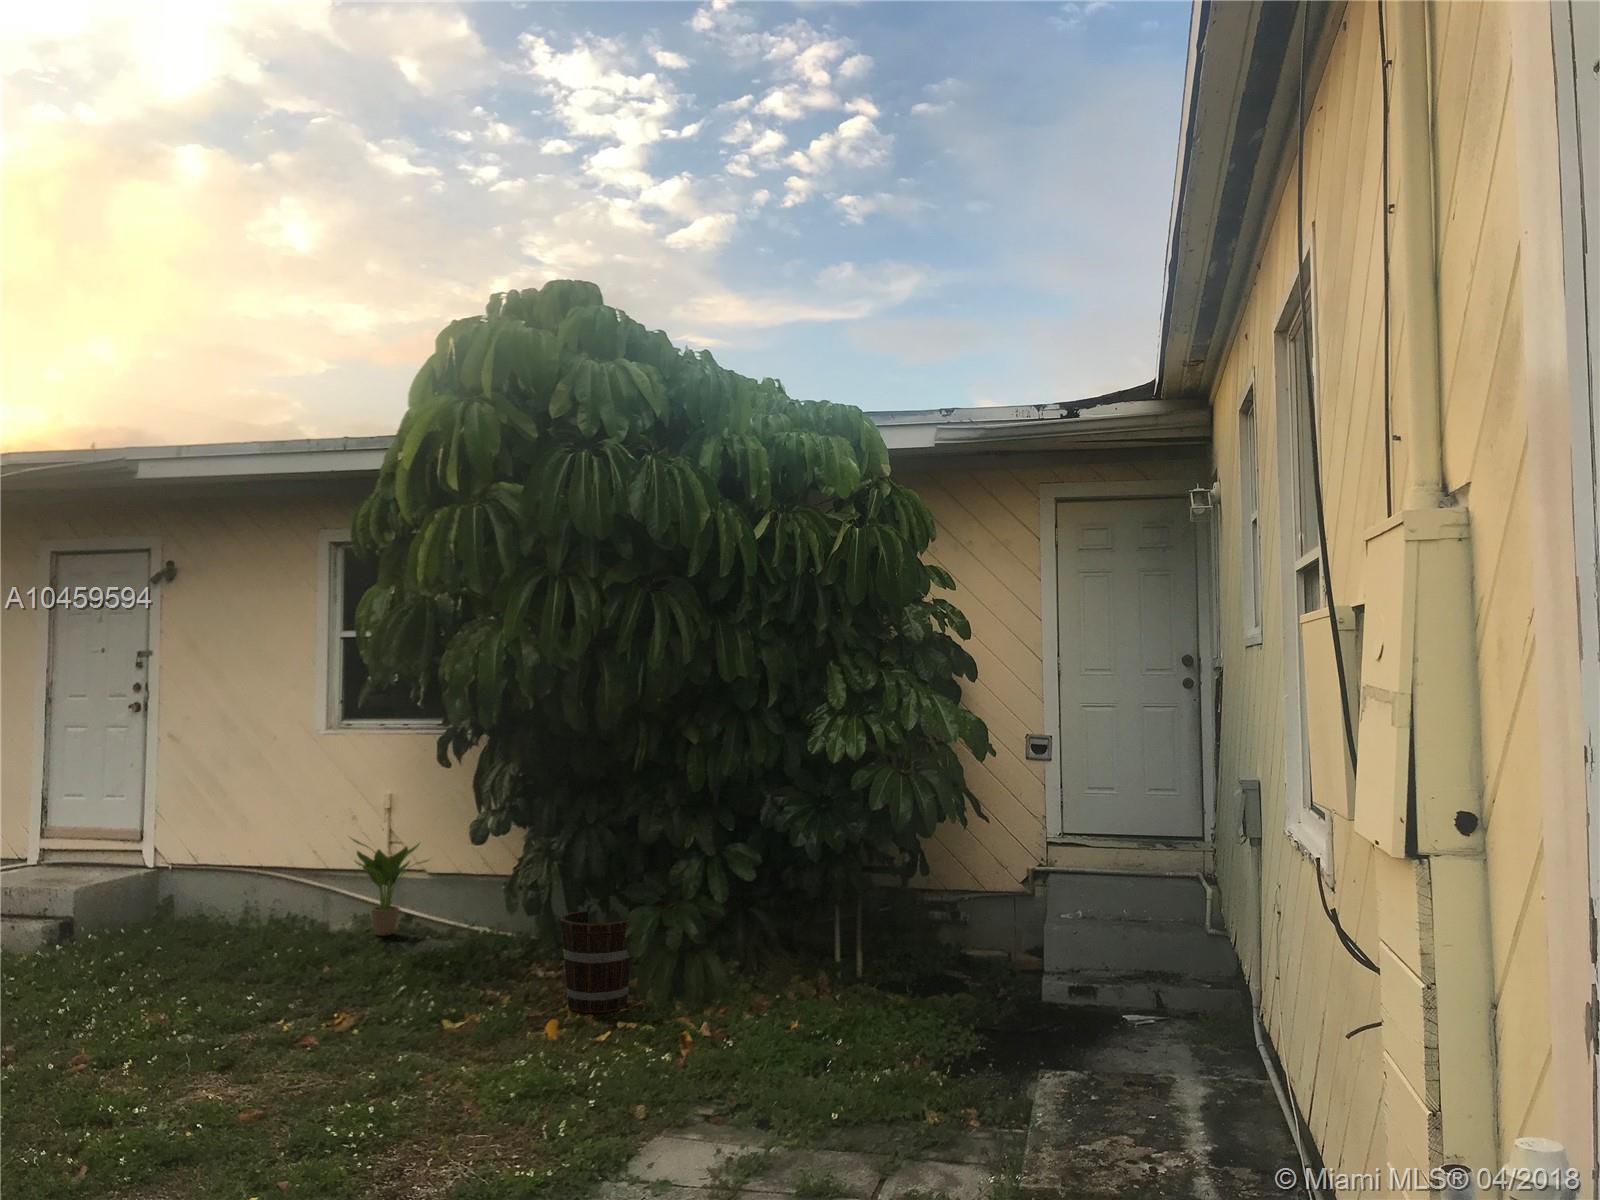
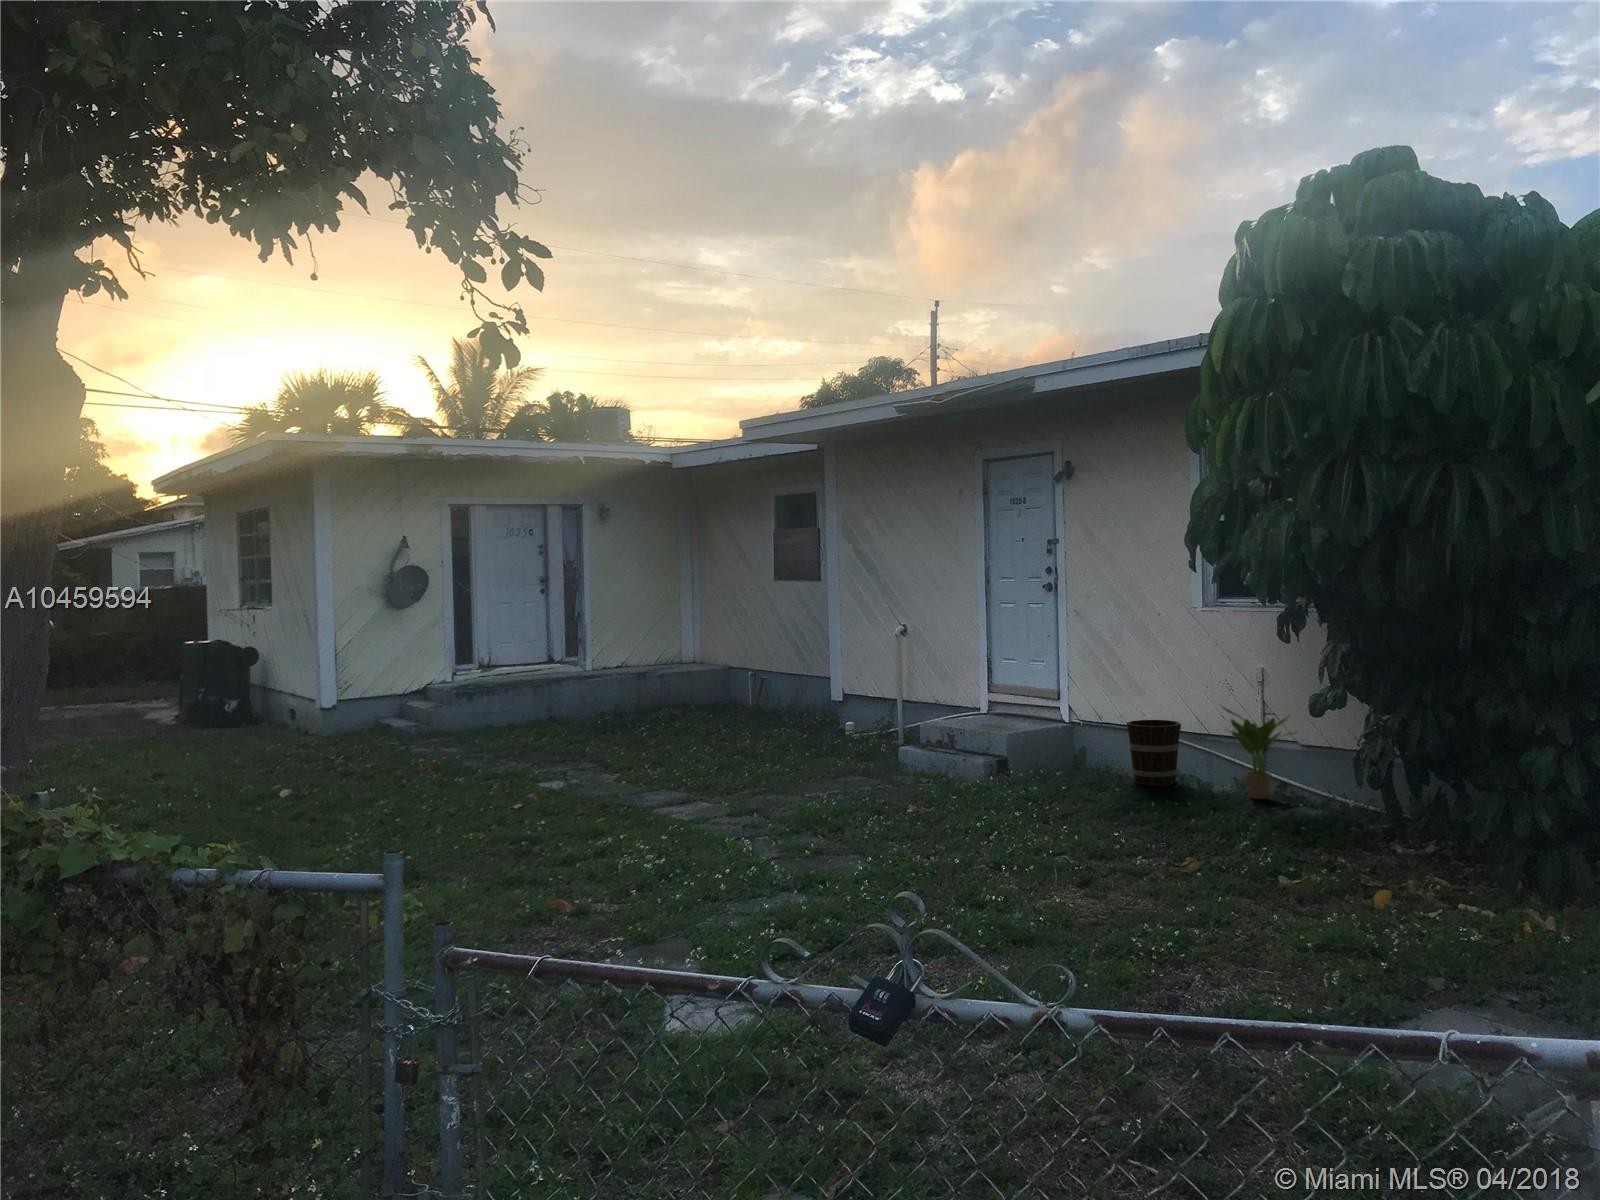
bucket: present [560,911,631,1013] -> present [1127,720,1181,786]

